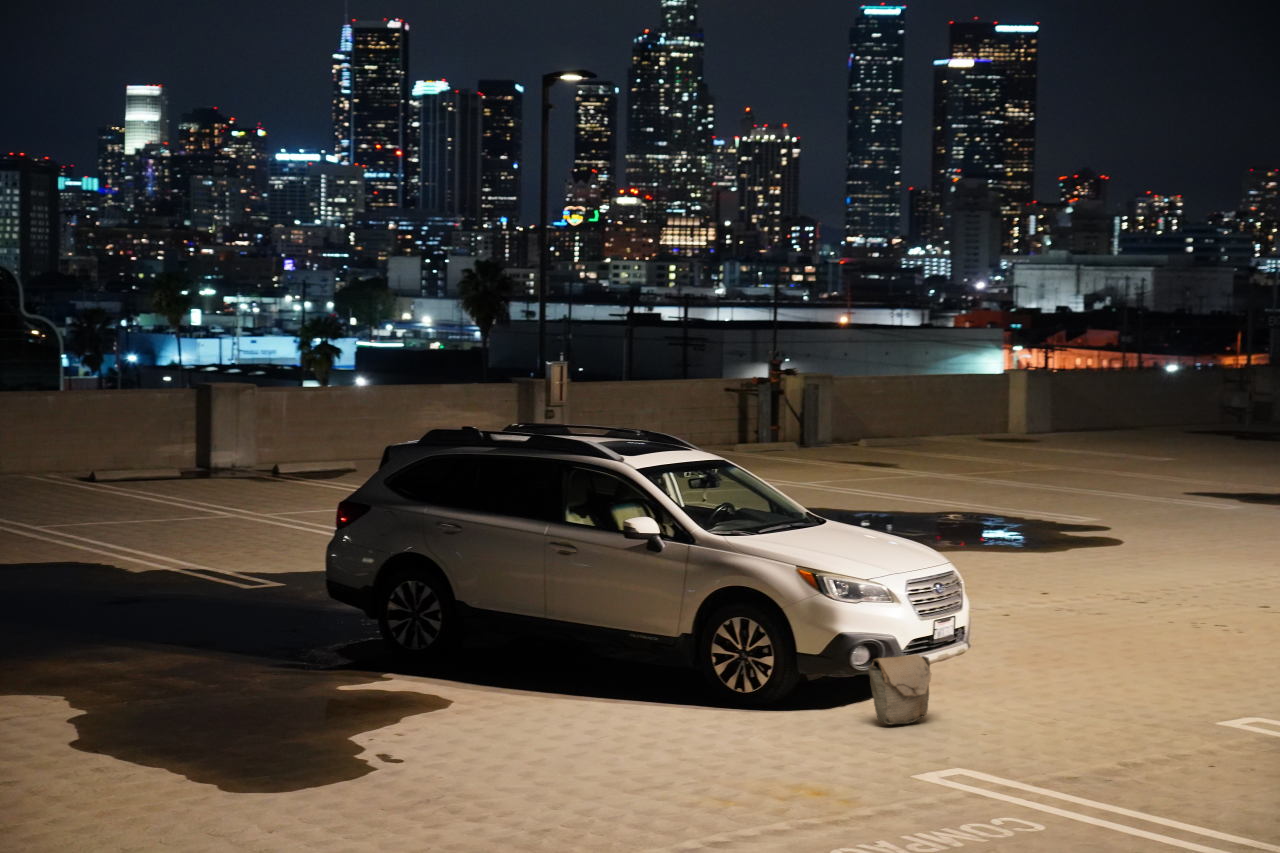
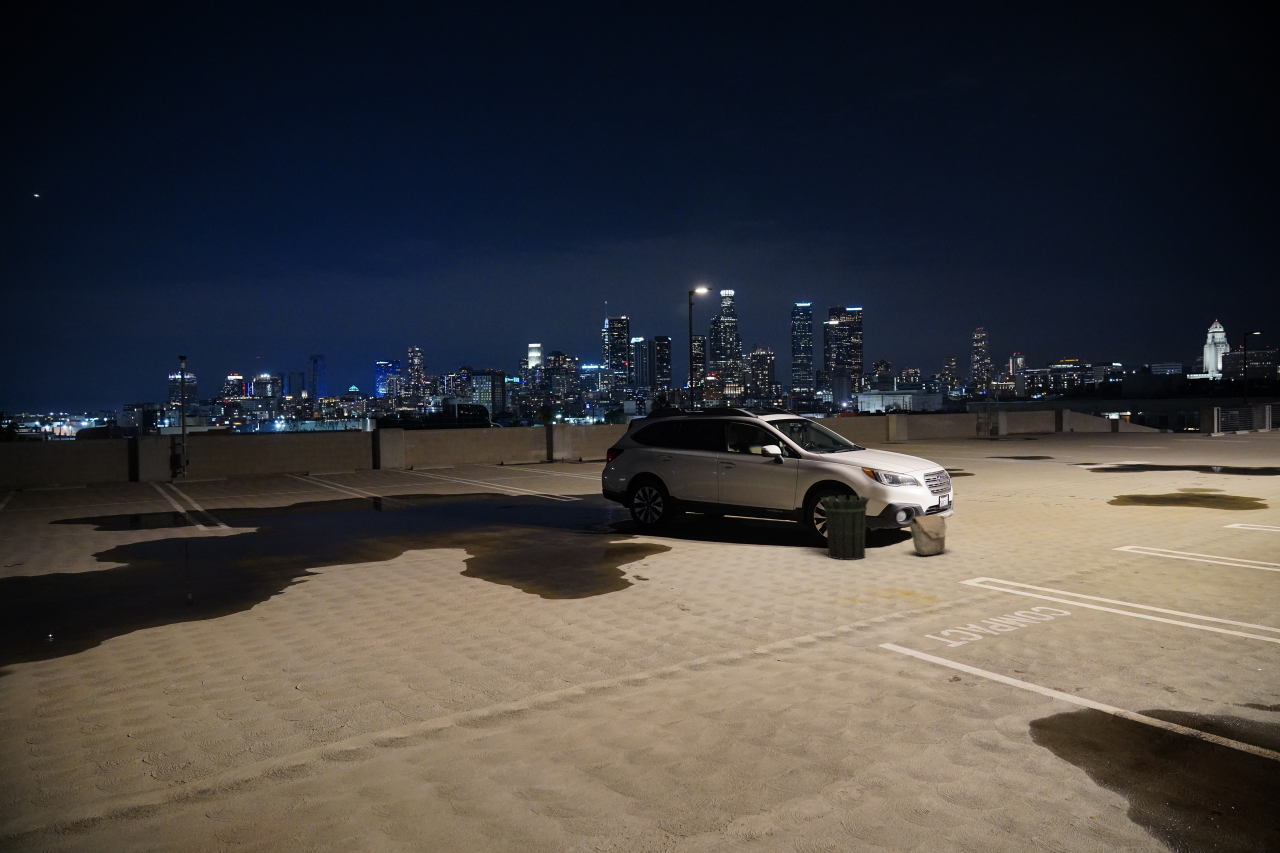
waste bin: none [721,616,804,730] -> present [821,496,869,560]

